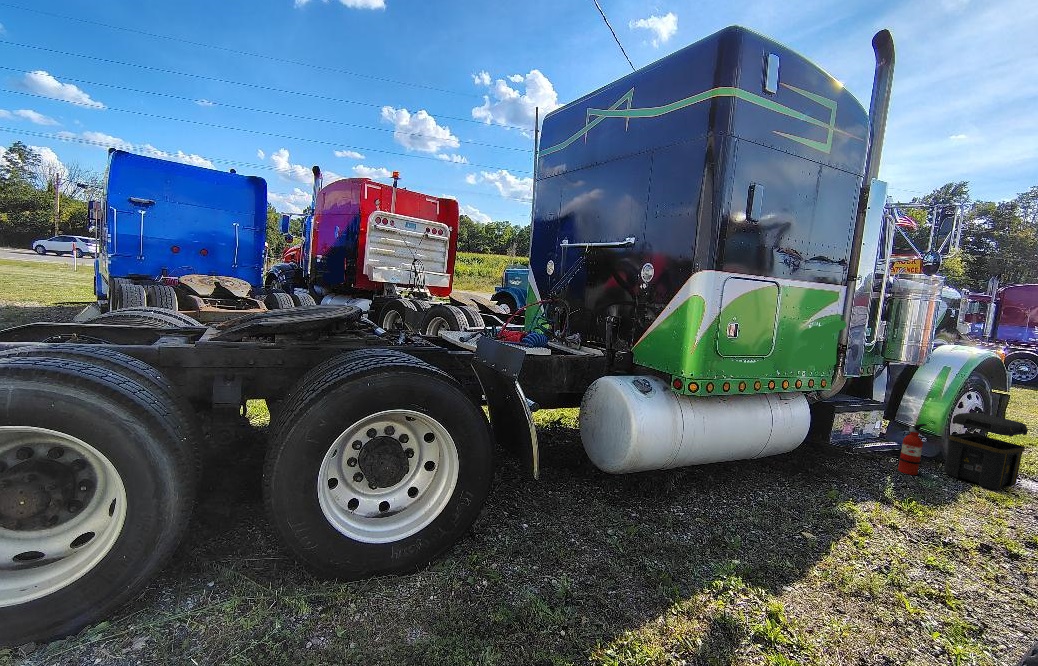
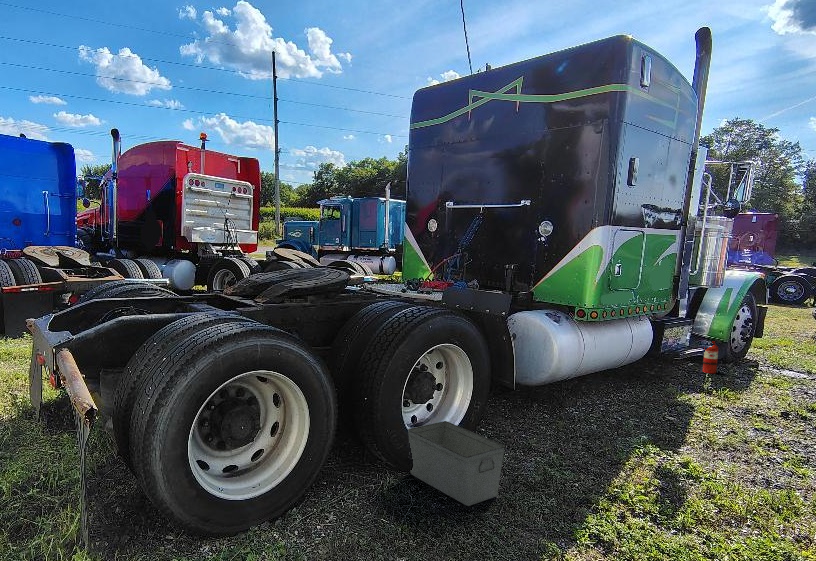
toolbox: present [944,412,1028,490] -> none [731,322,782,377]
storage bin: none [356,507,445,638] -> present [408,421,505,506]

